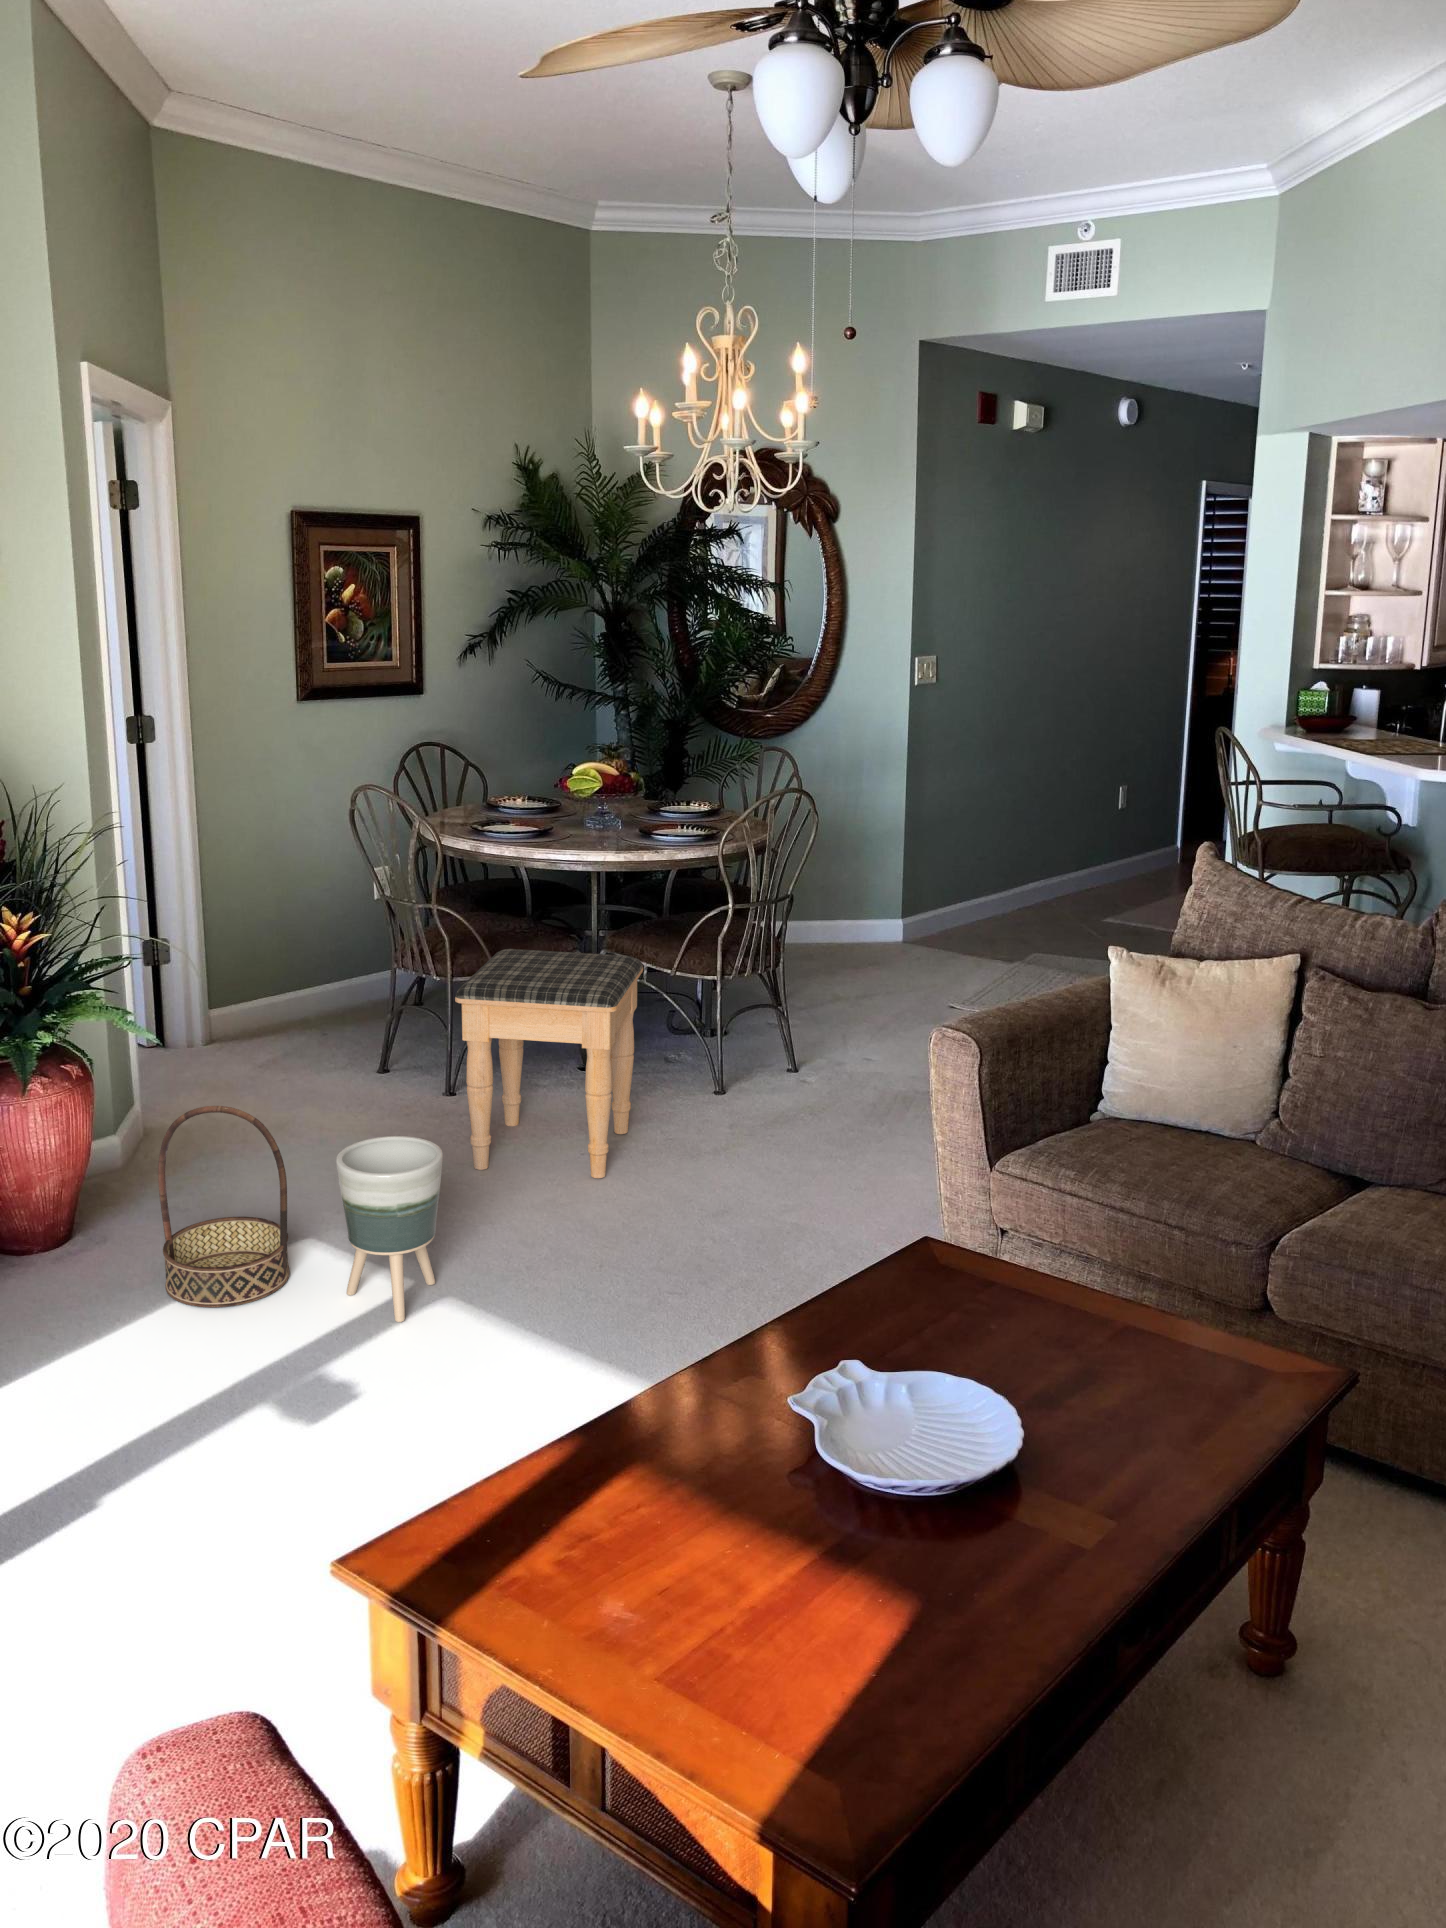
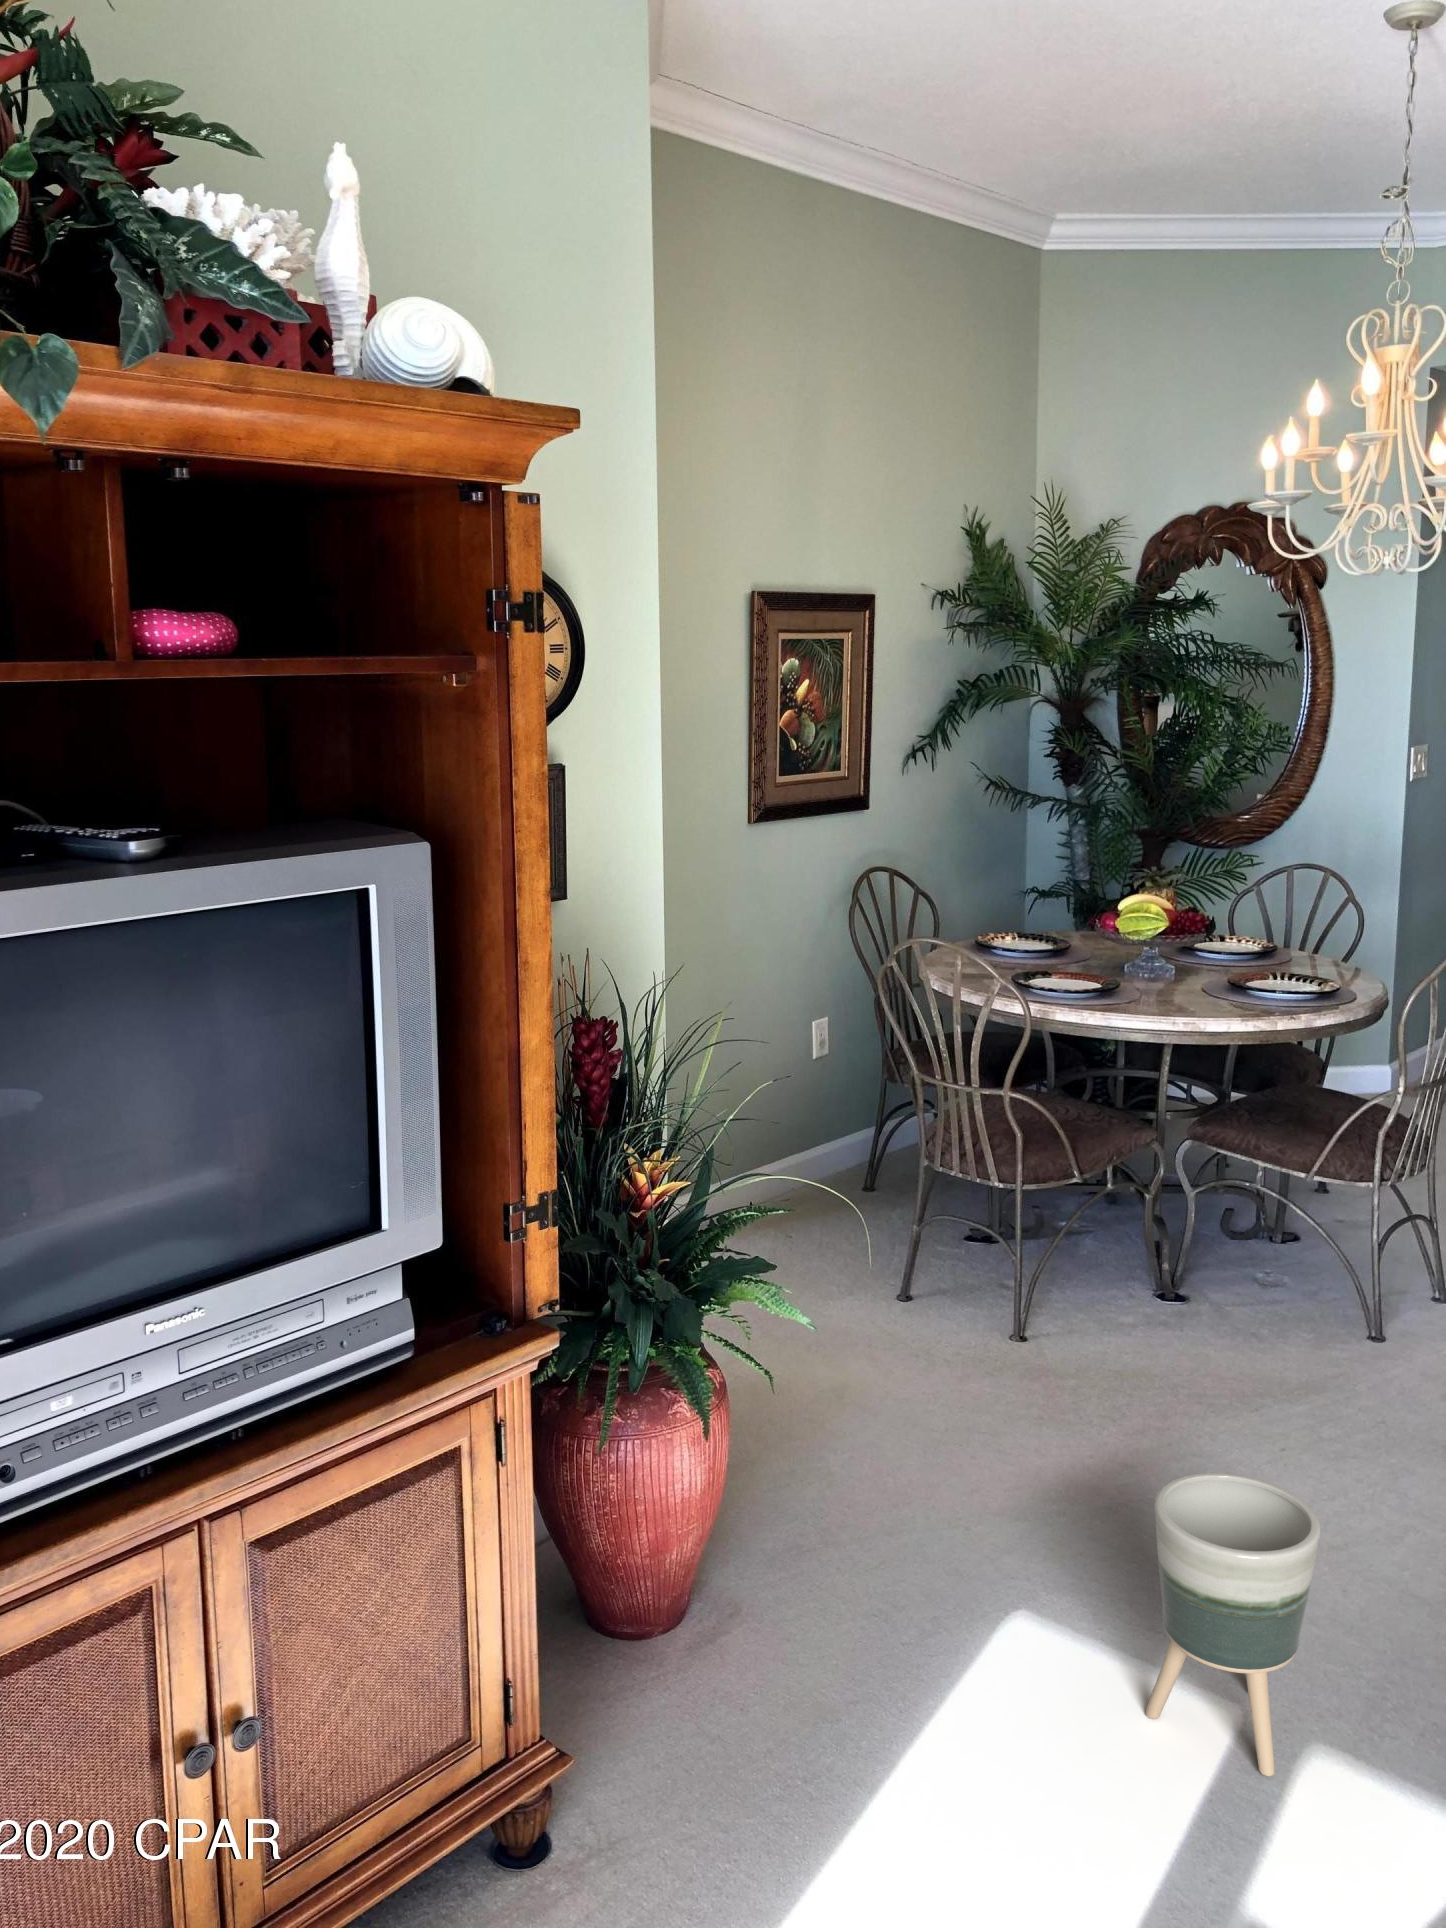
footstool: present [455,949,643,1178] -> none [1124,1155,1385,1486]
basket: present [158,1106,290,1308] -> none [861,1434,1056,1747]

